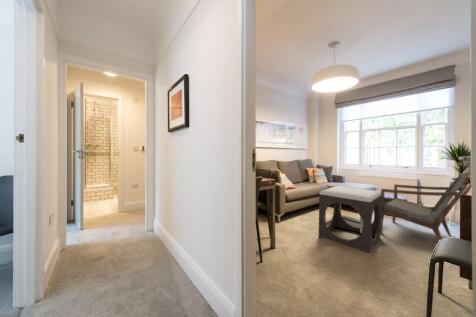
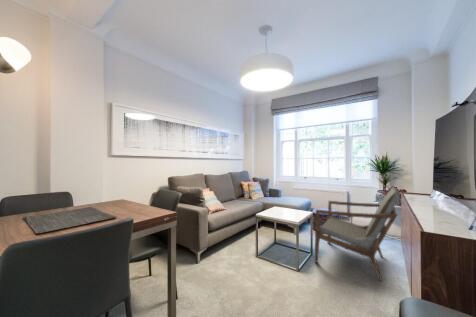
footstool: present [318,186,382,253] -> none [243,208,316,306]

